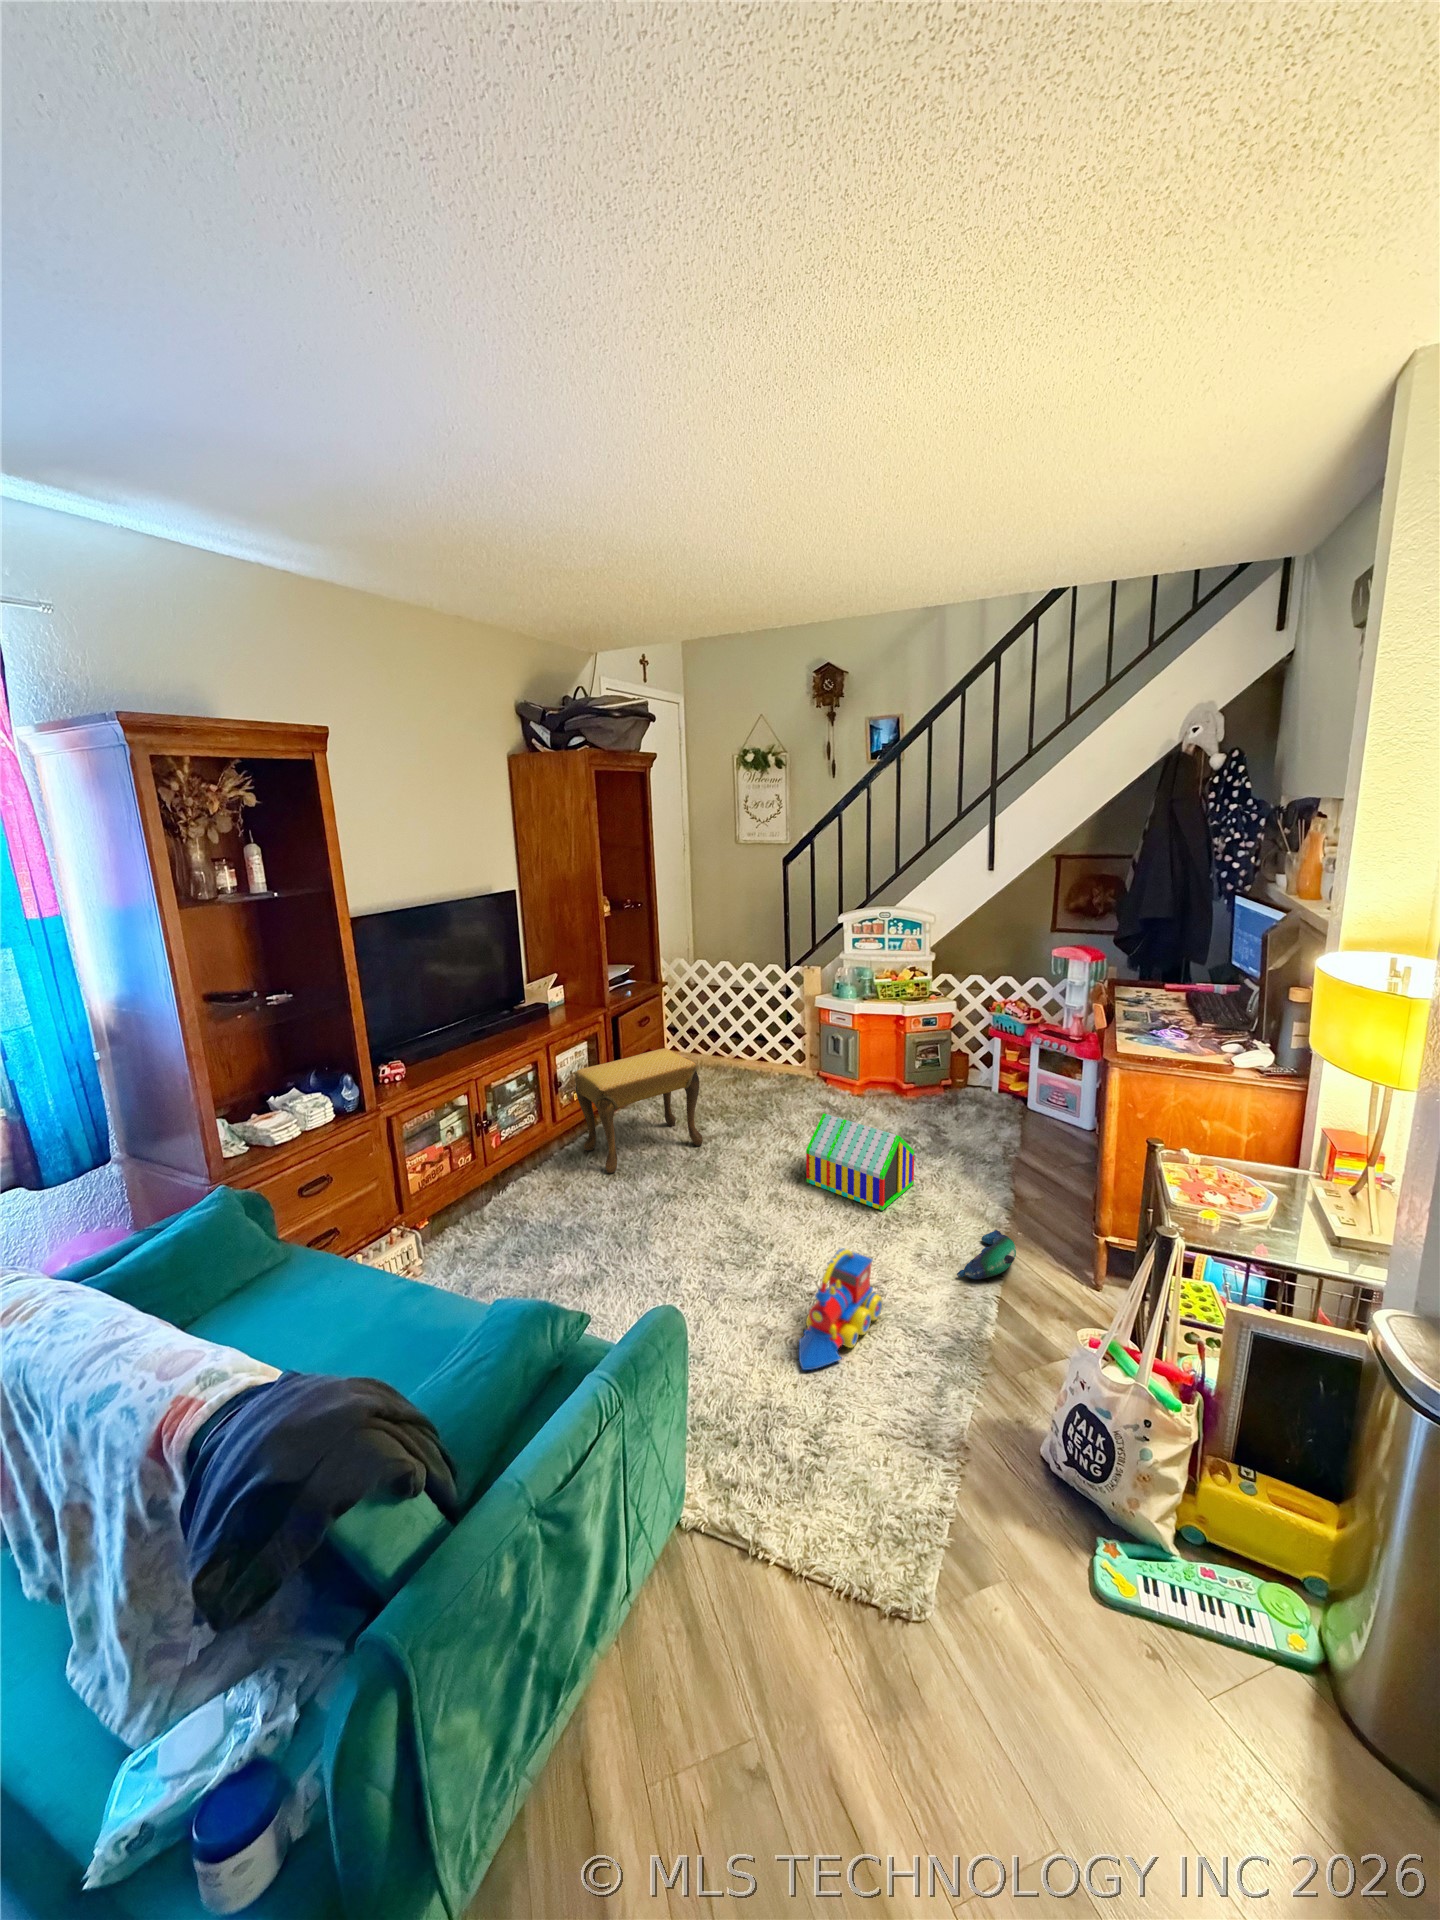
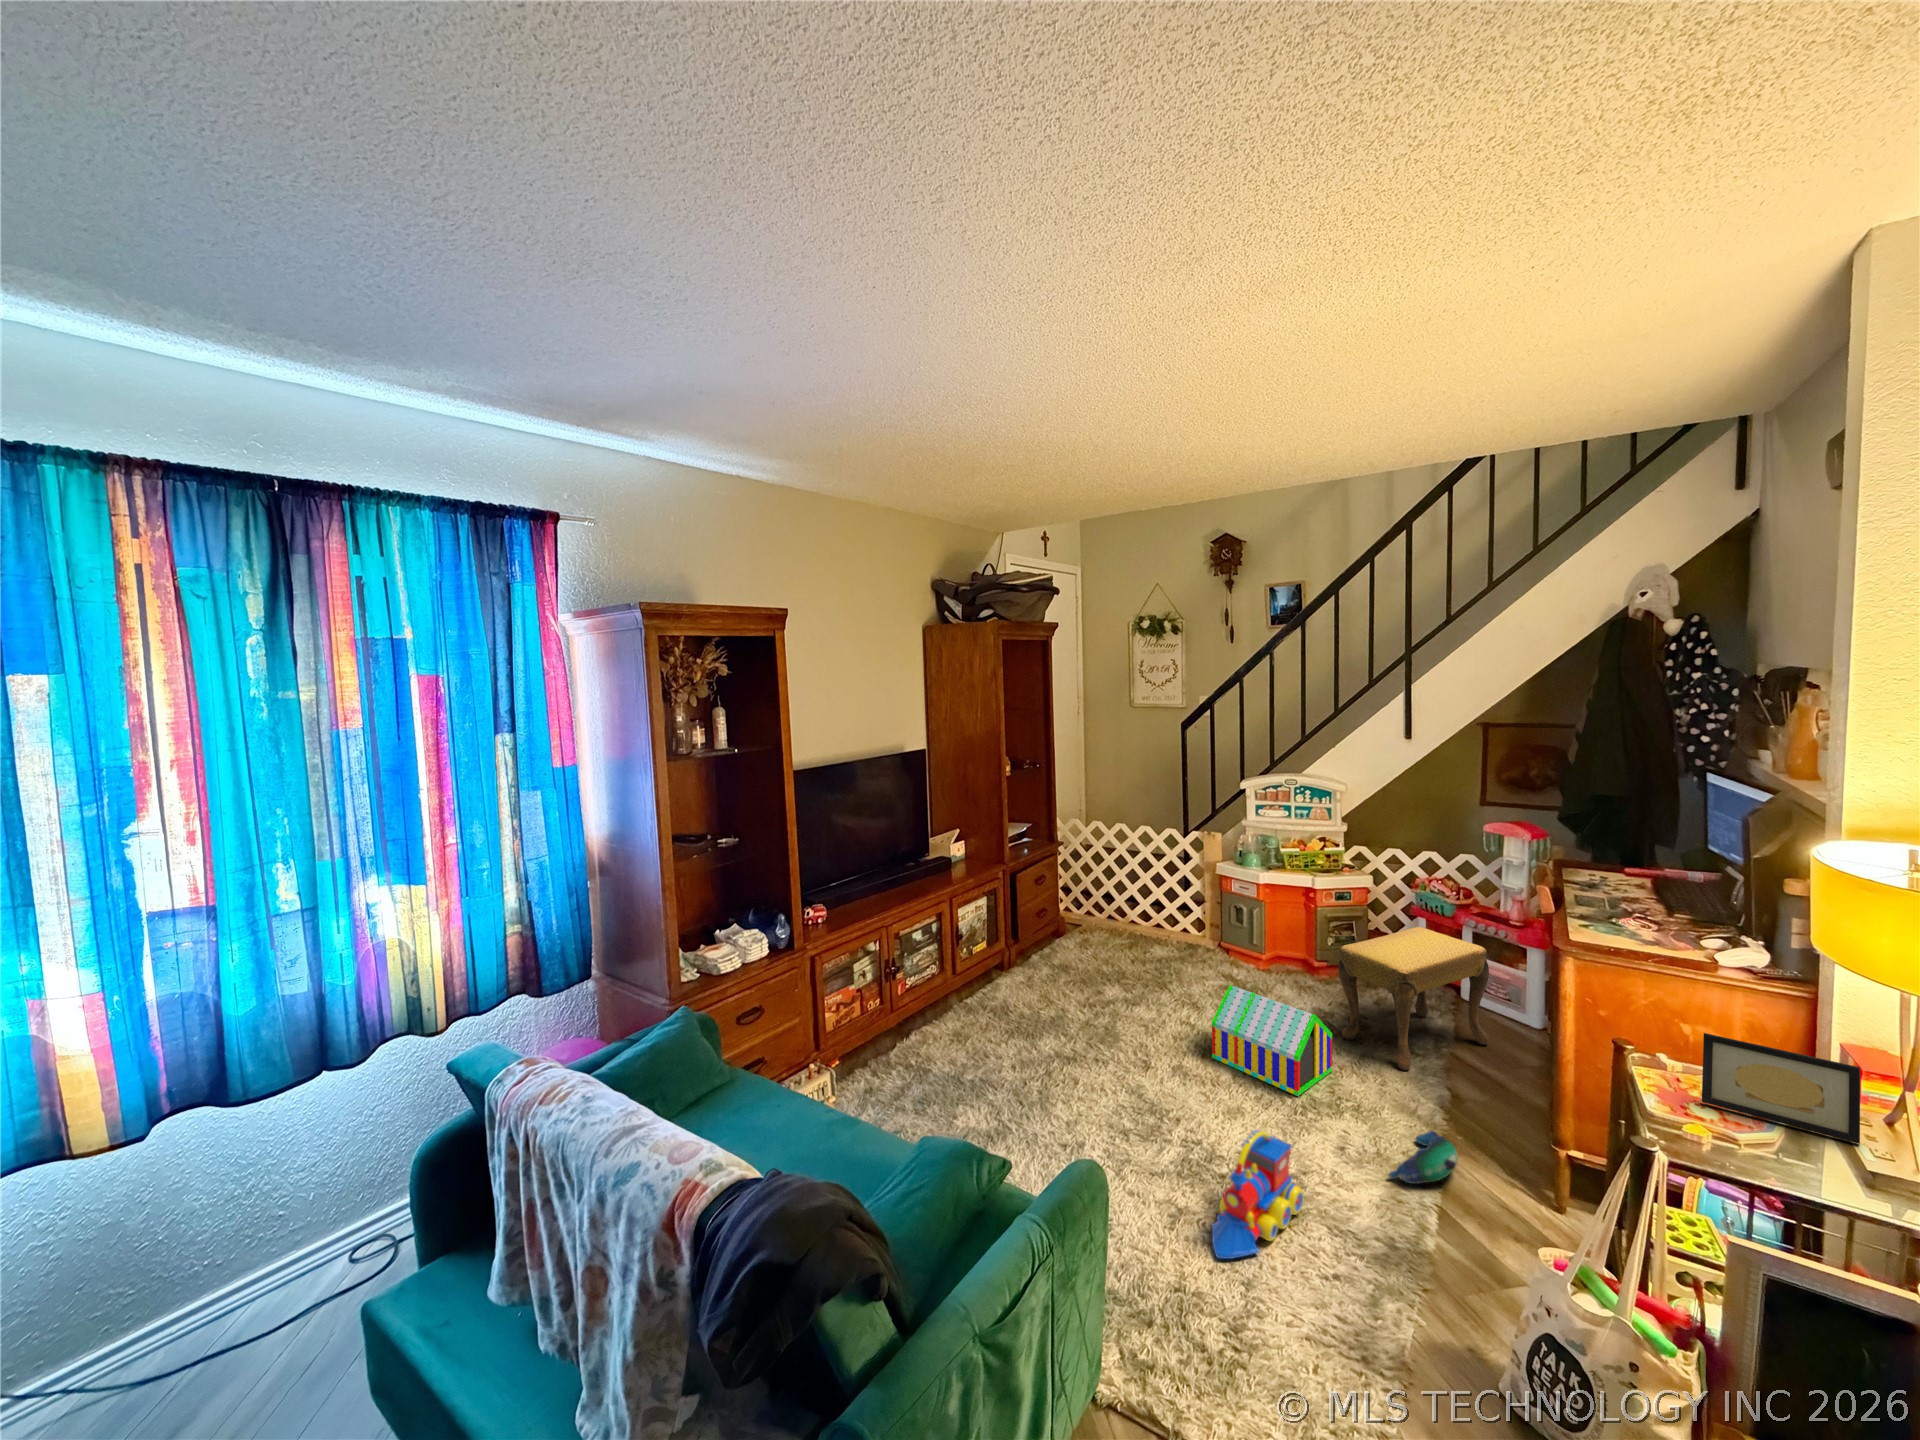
footstool: present [575,1048,703,1173] -> present [1338,927,1489,1070]
picture frame: none [1214,1129,1336,1213] -> present [1702,1033,1860,1144]

